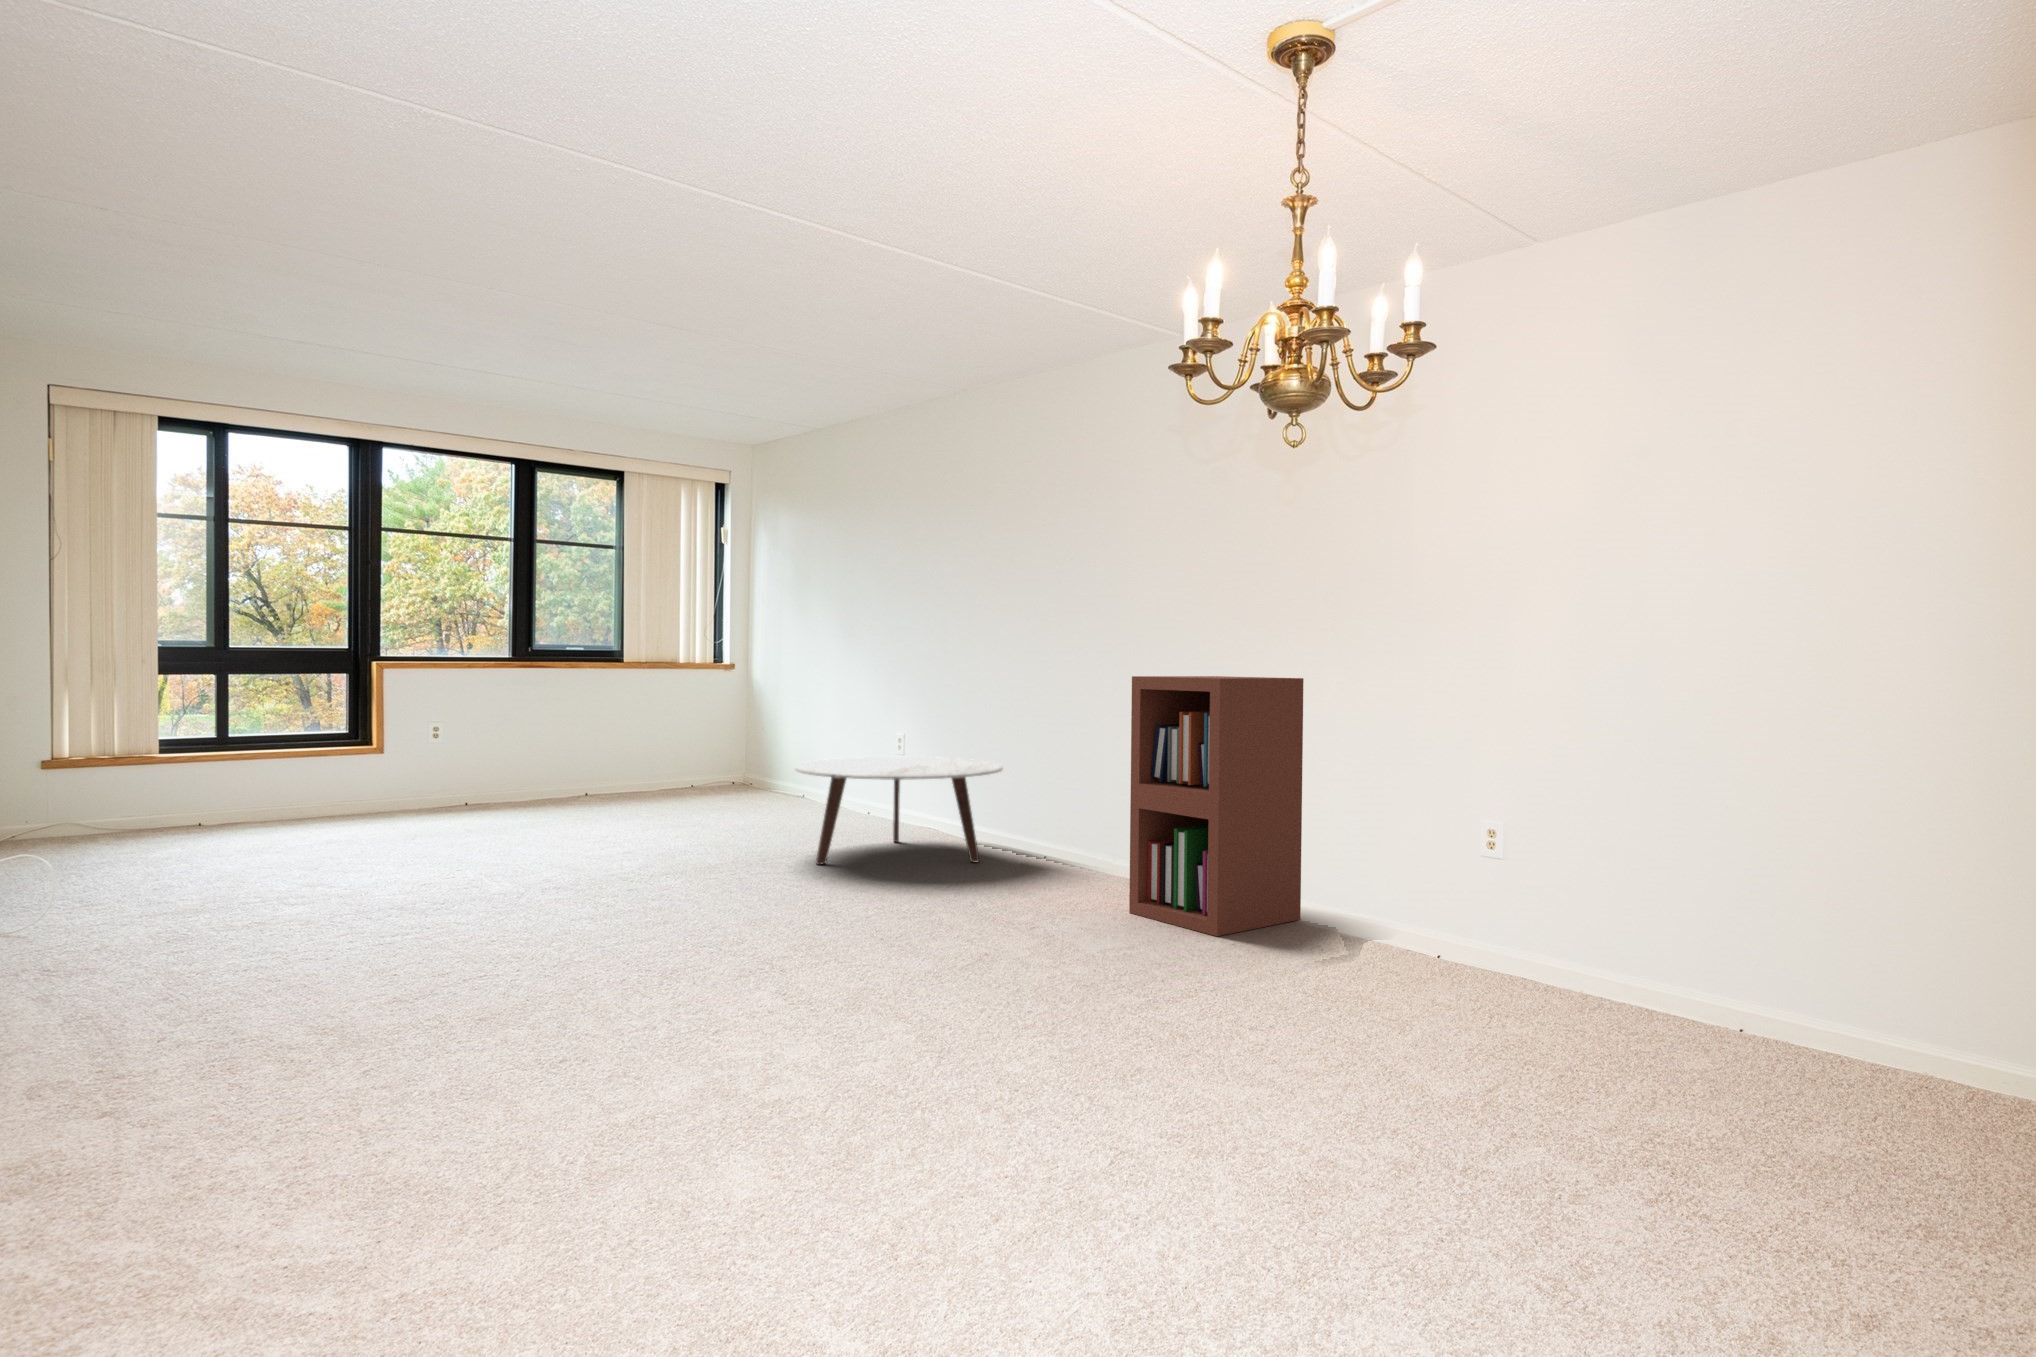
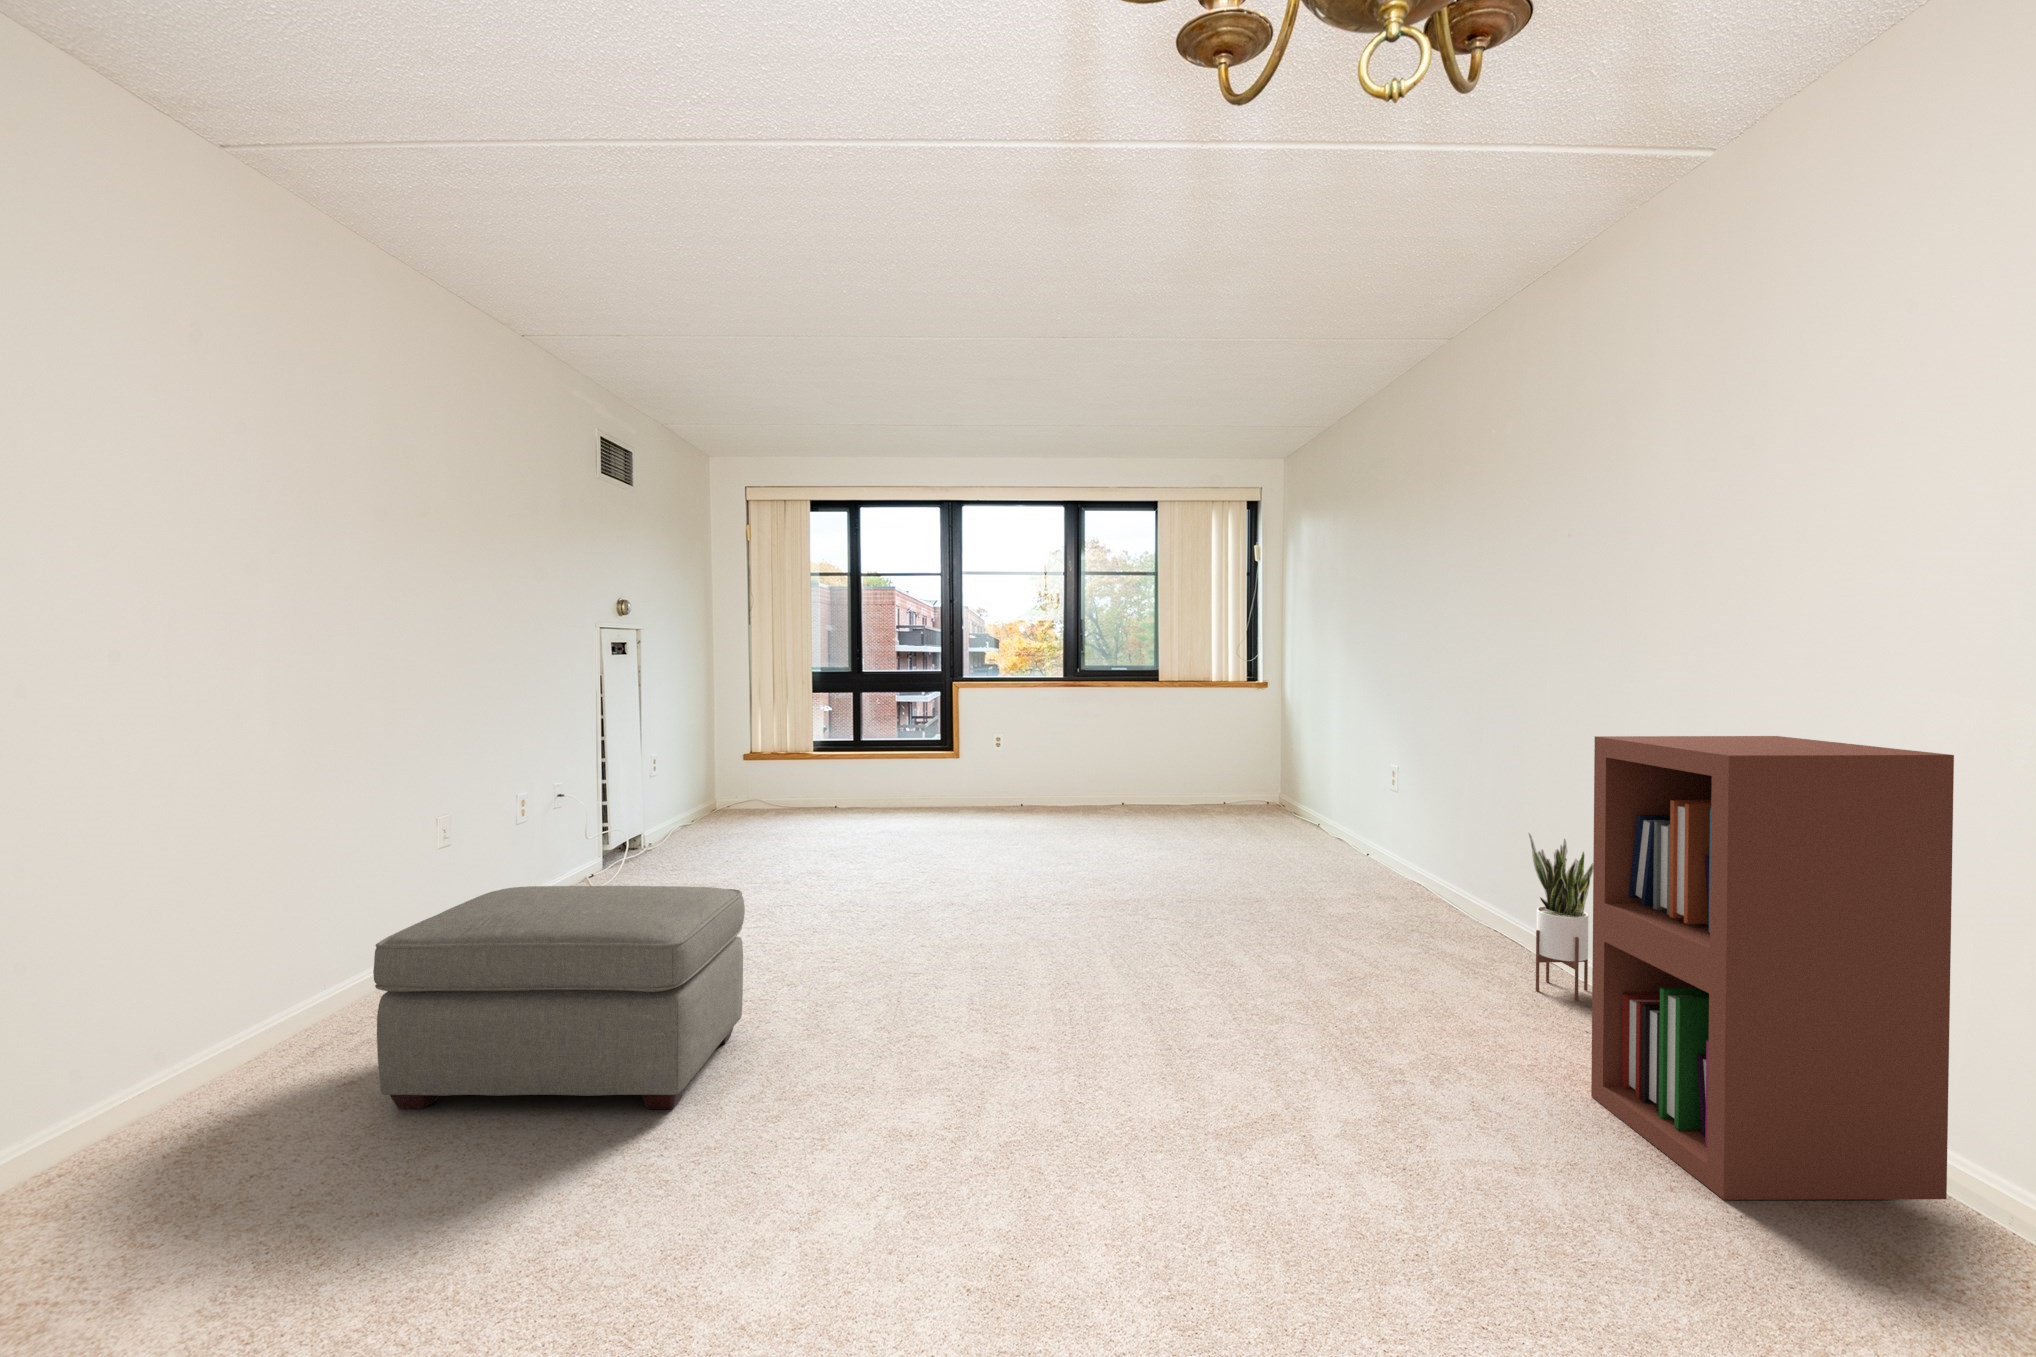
coffee table: present [795,757,1003,865] -> none [1225,798,1483,949]
potted plant: none [1050,761,1095,875] -> present [1529,833,1593,1000]
ottoman: none [129,839,505,1088] -> present [373,886,745,1109]

